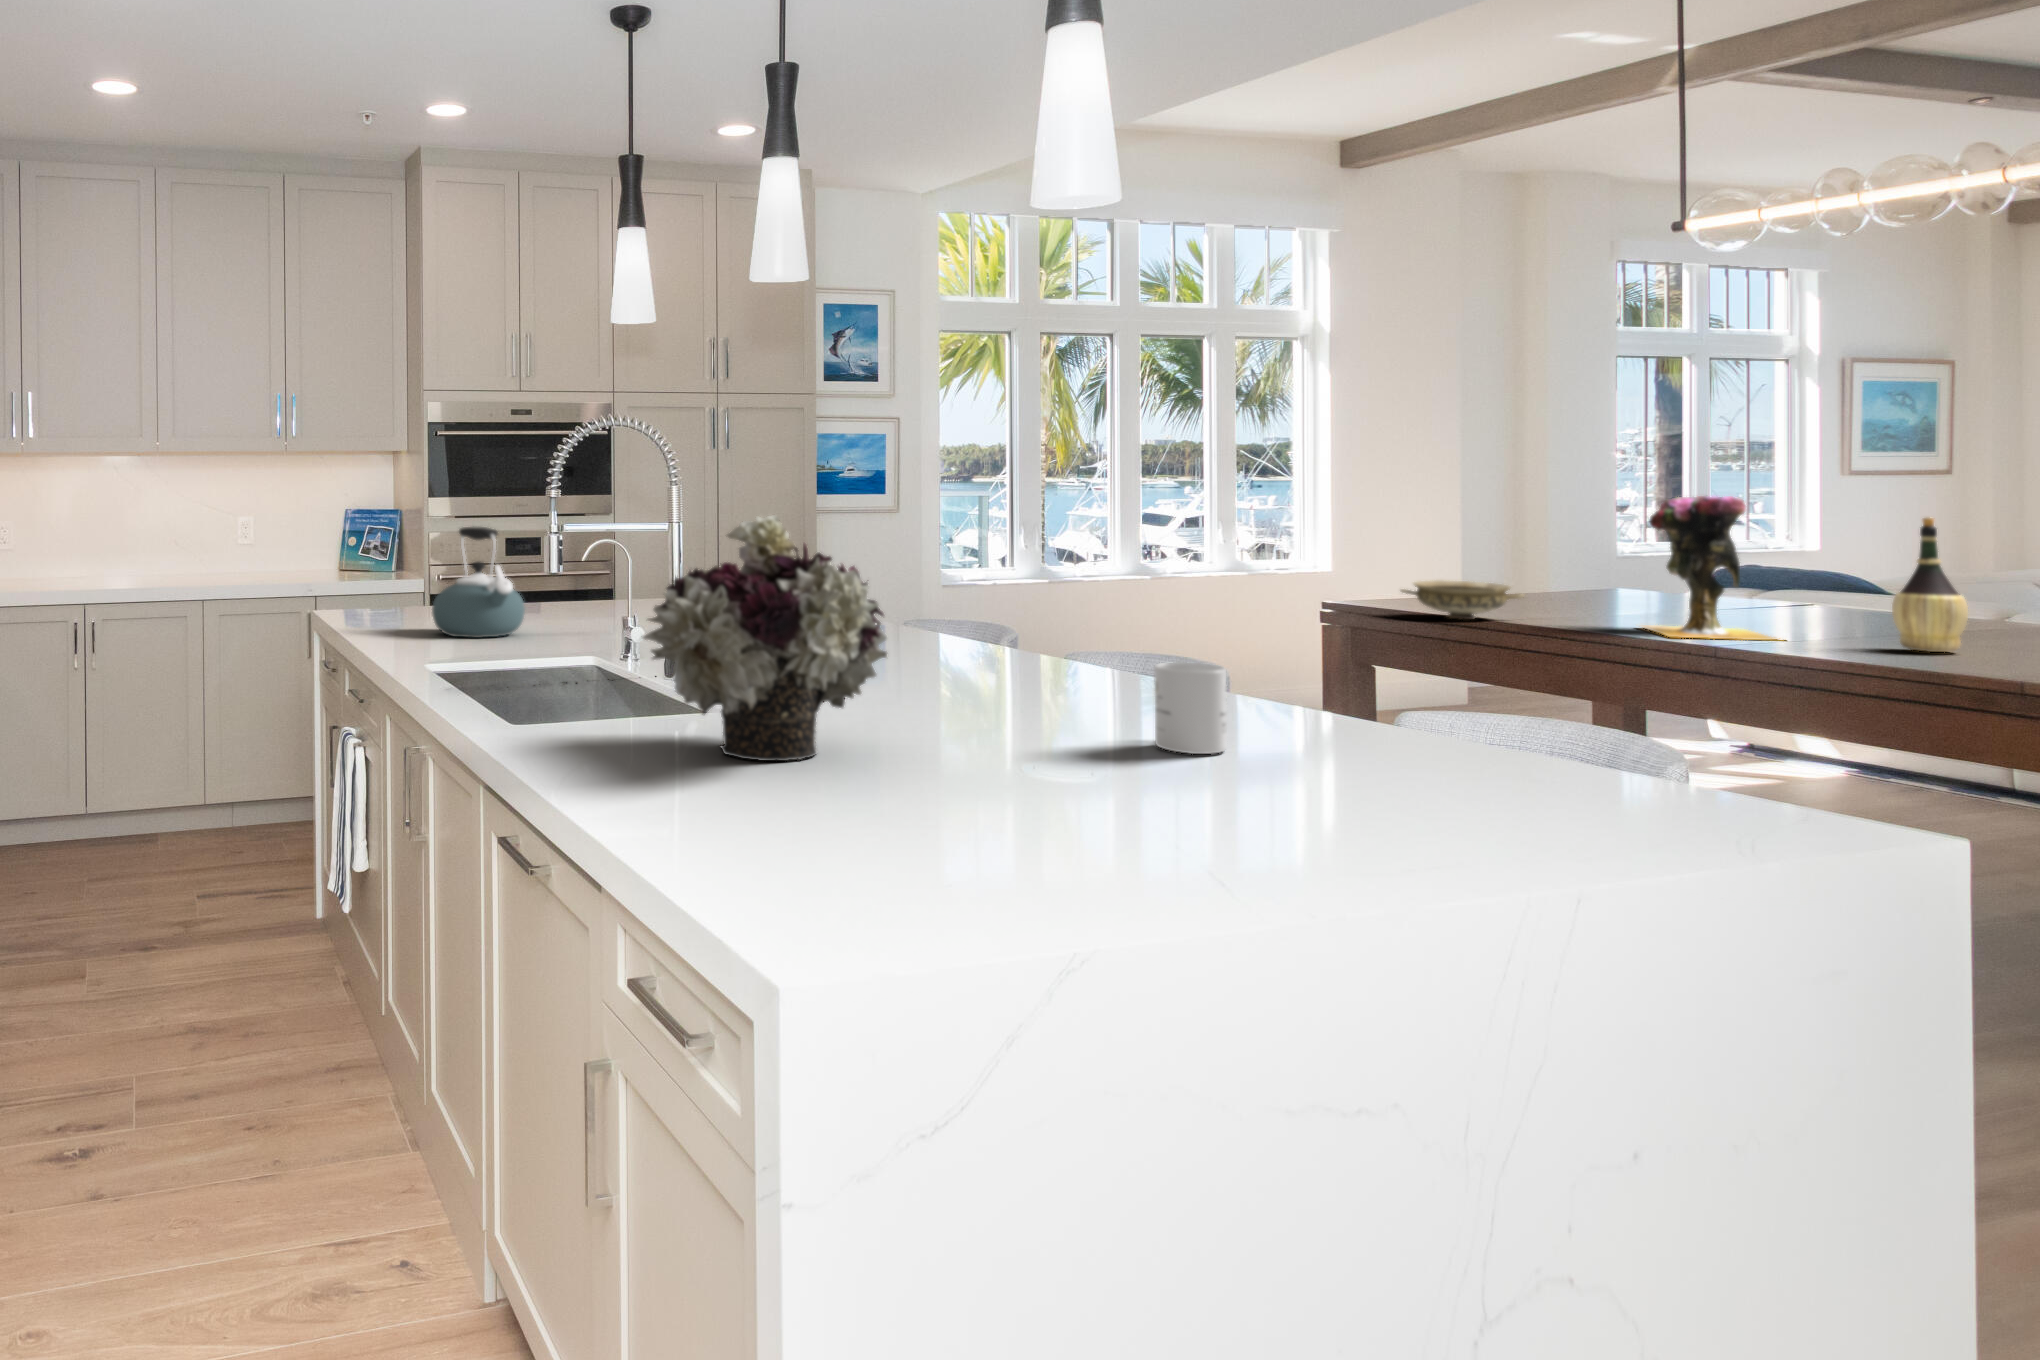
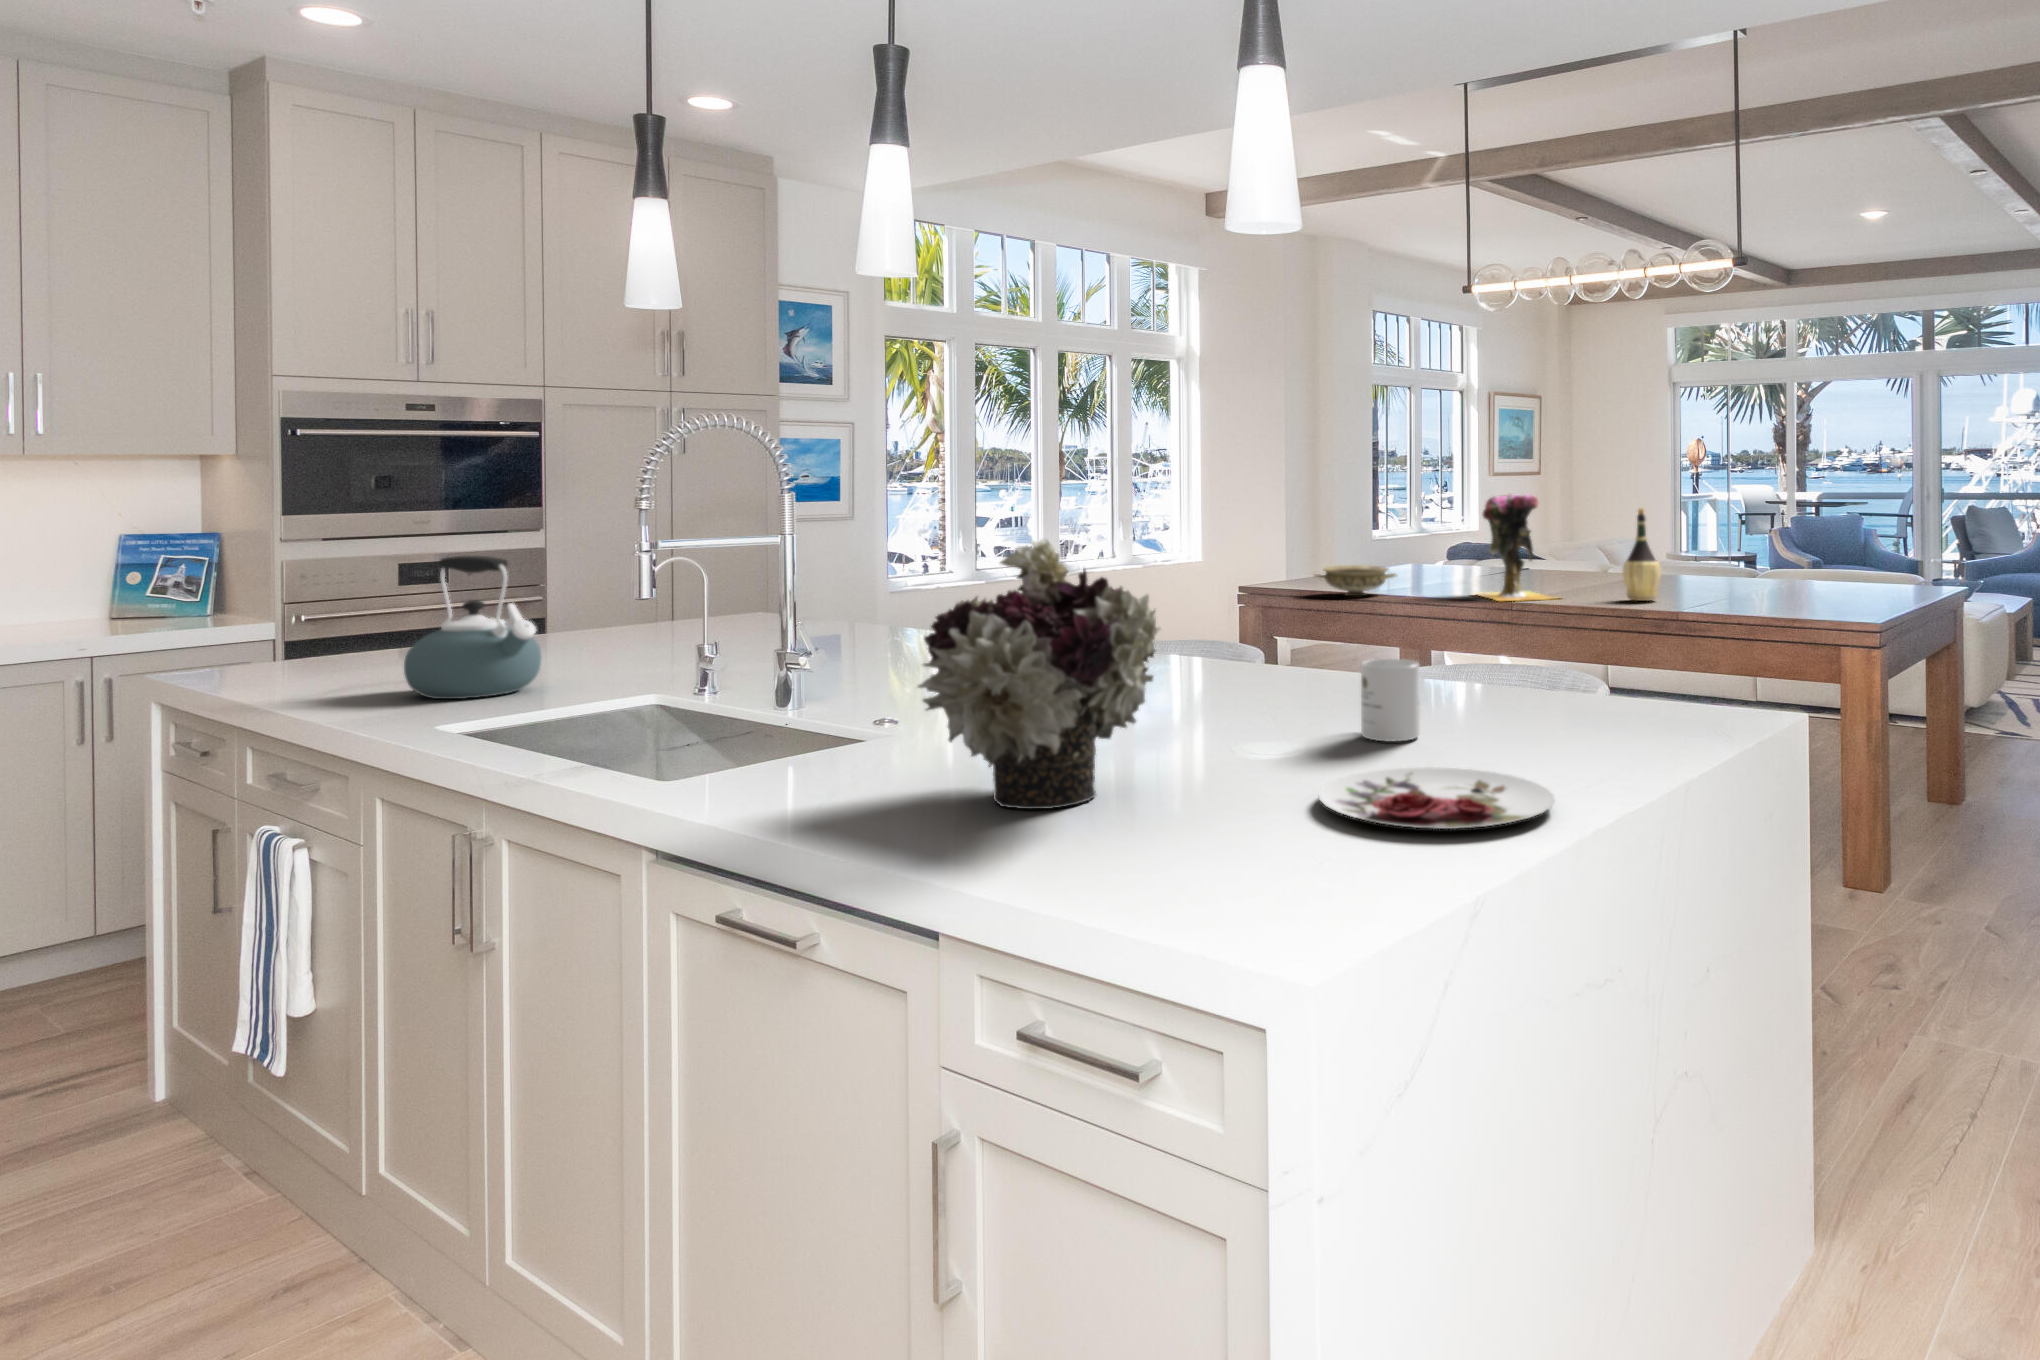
plate: none [997,772,1274,834] -> present [1319,767,1555,829]

